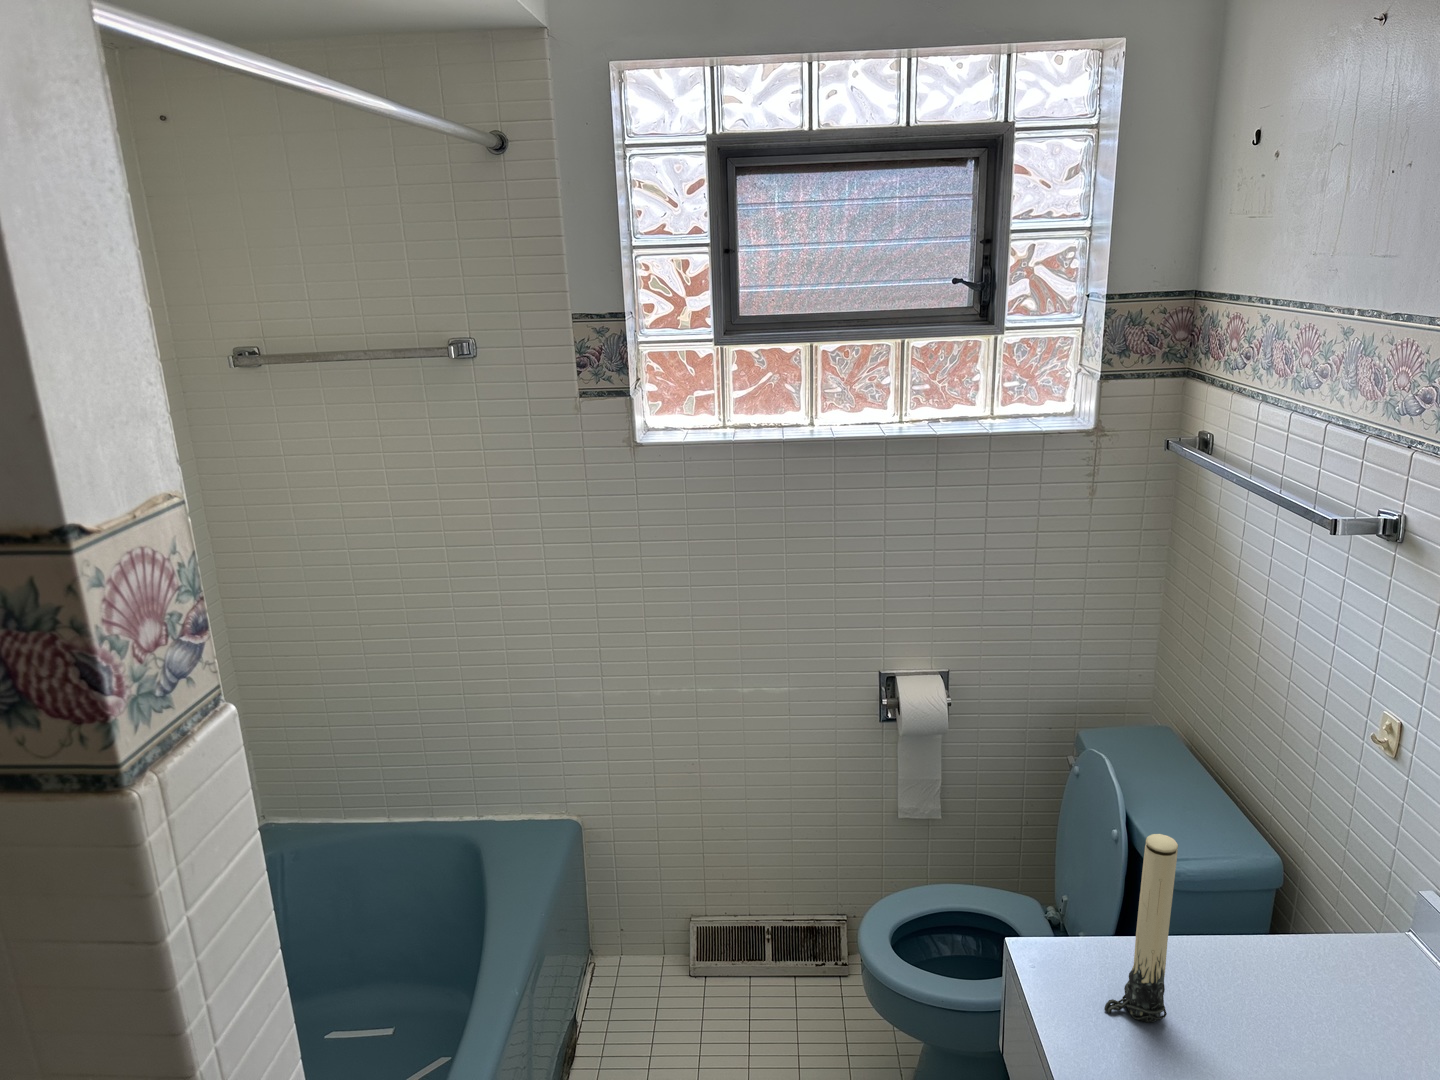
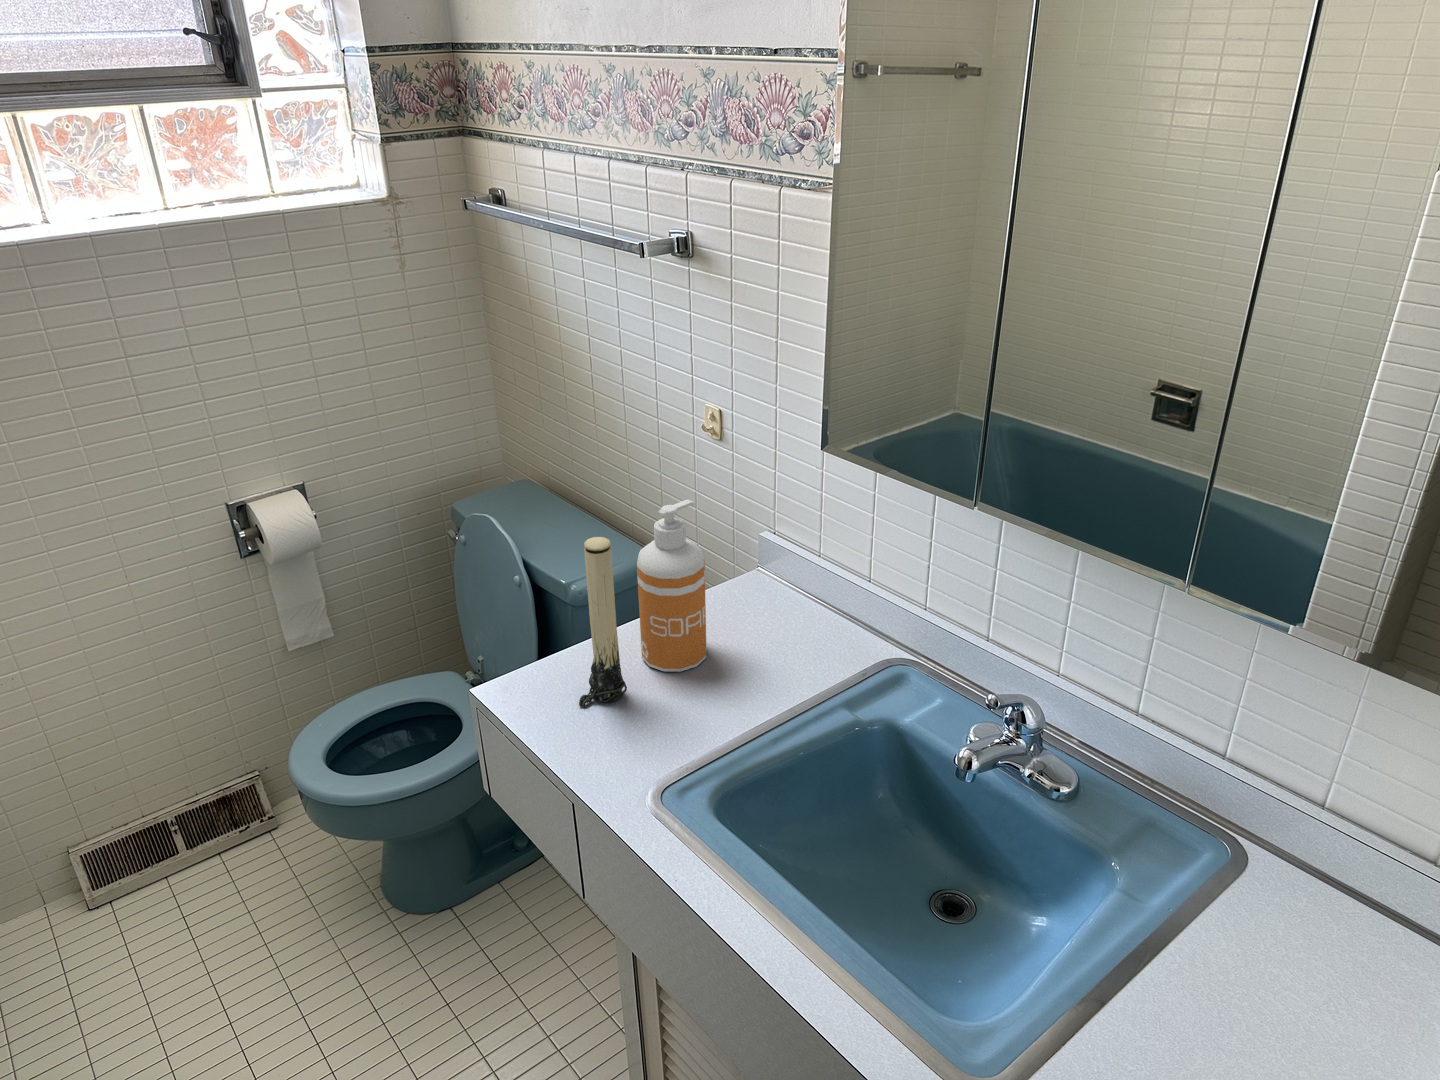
soap dispenser: none [1202,826,1308,1028] -> present [637,500,706,672]

